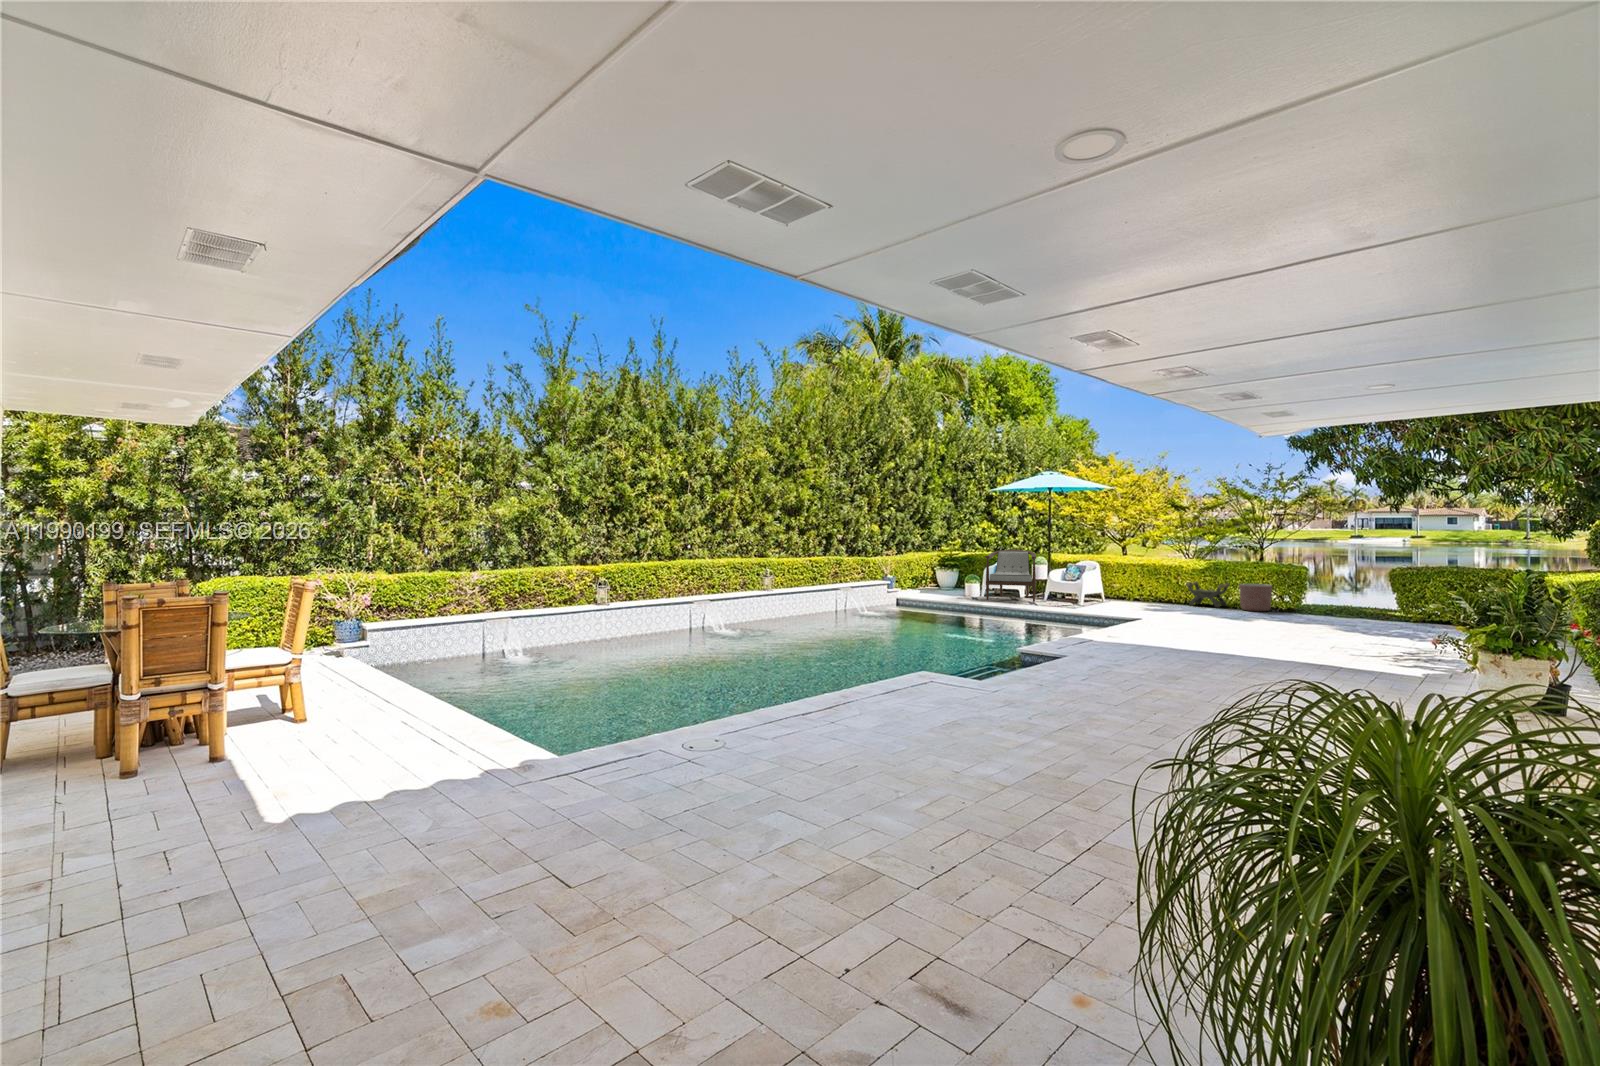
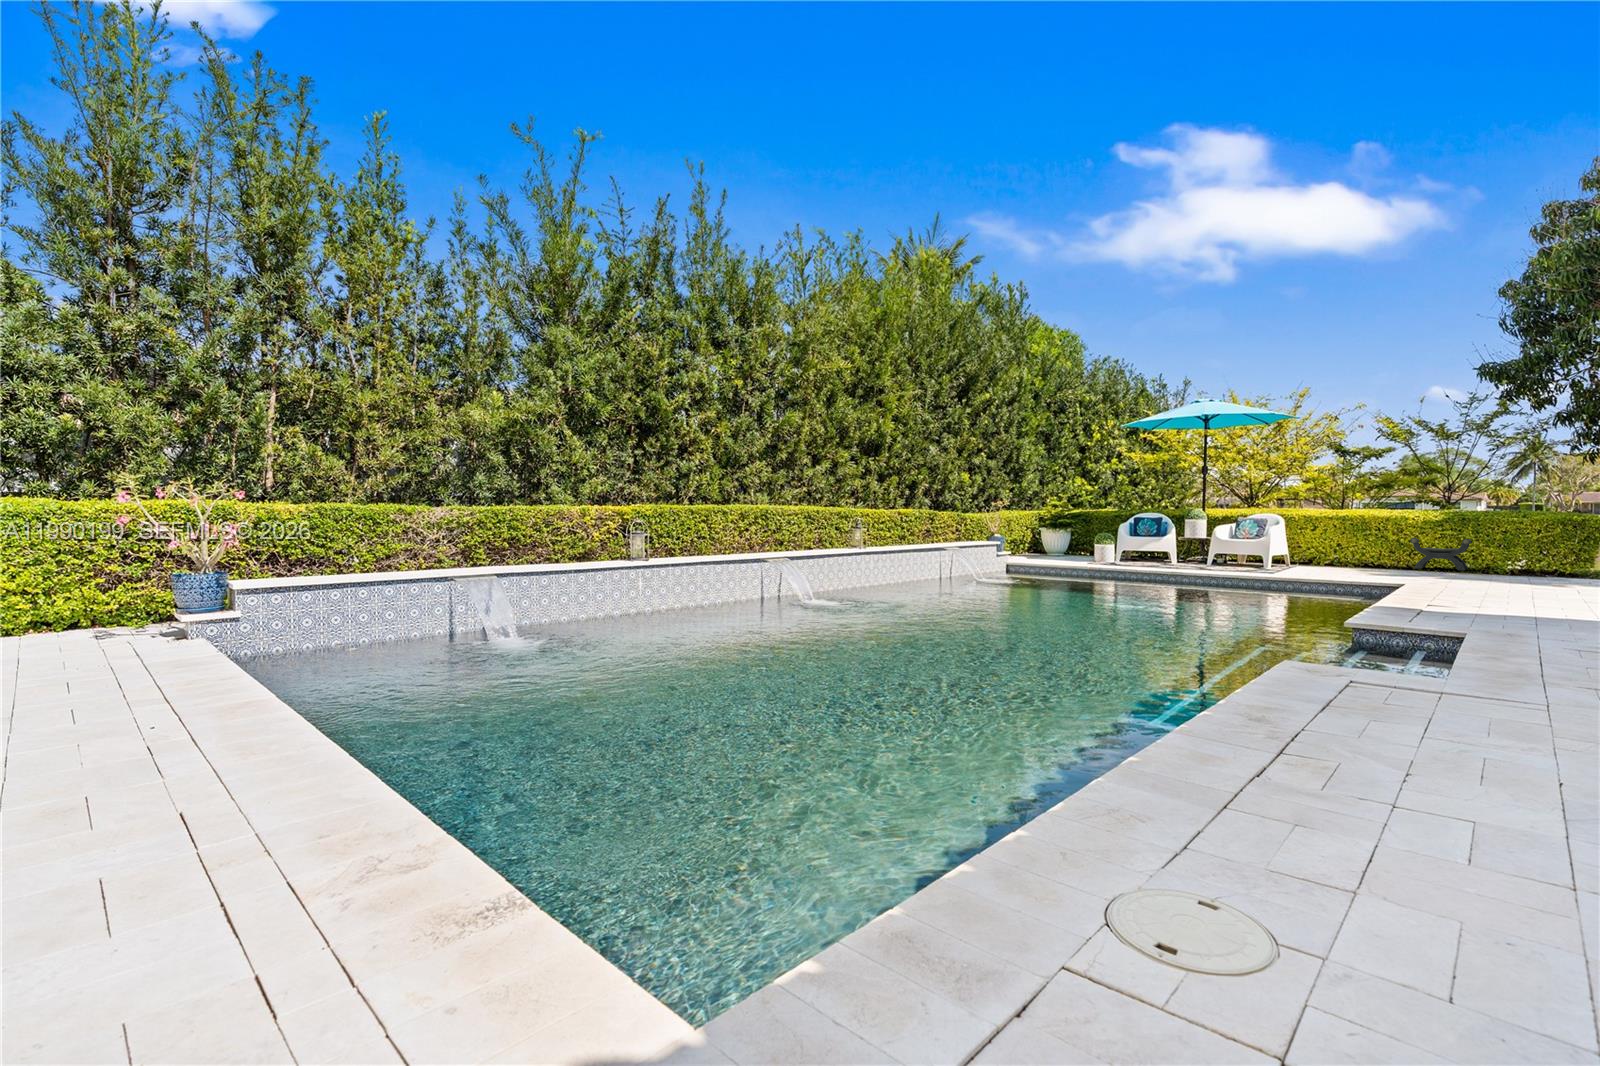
armchair: present [985,550,1036,602] -> none [1130,500,1203,566]
planter: present [1239,584,1272,612] -> none [1498,538,1552,574]

